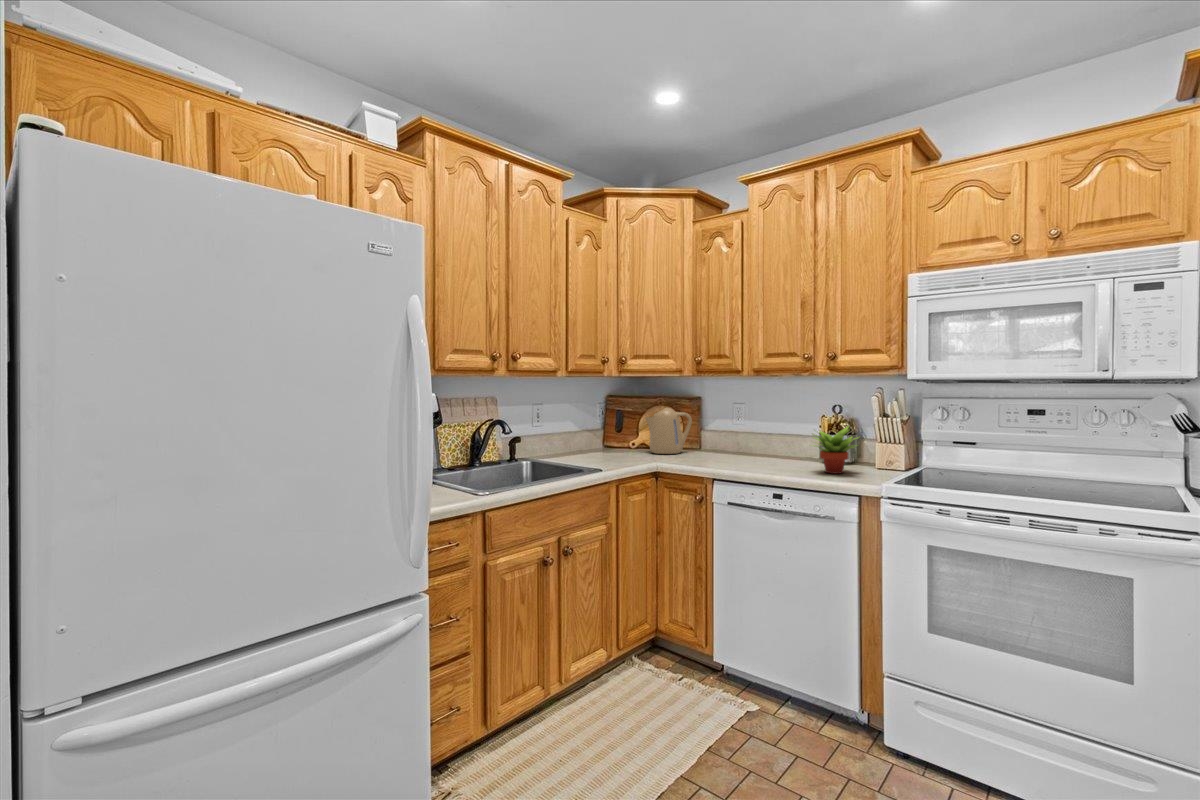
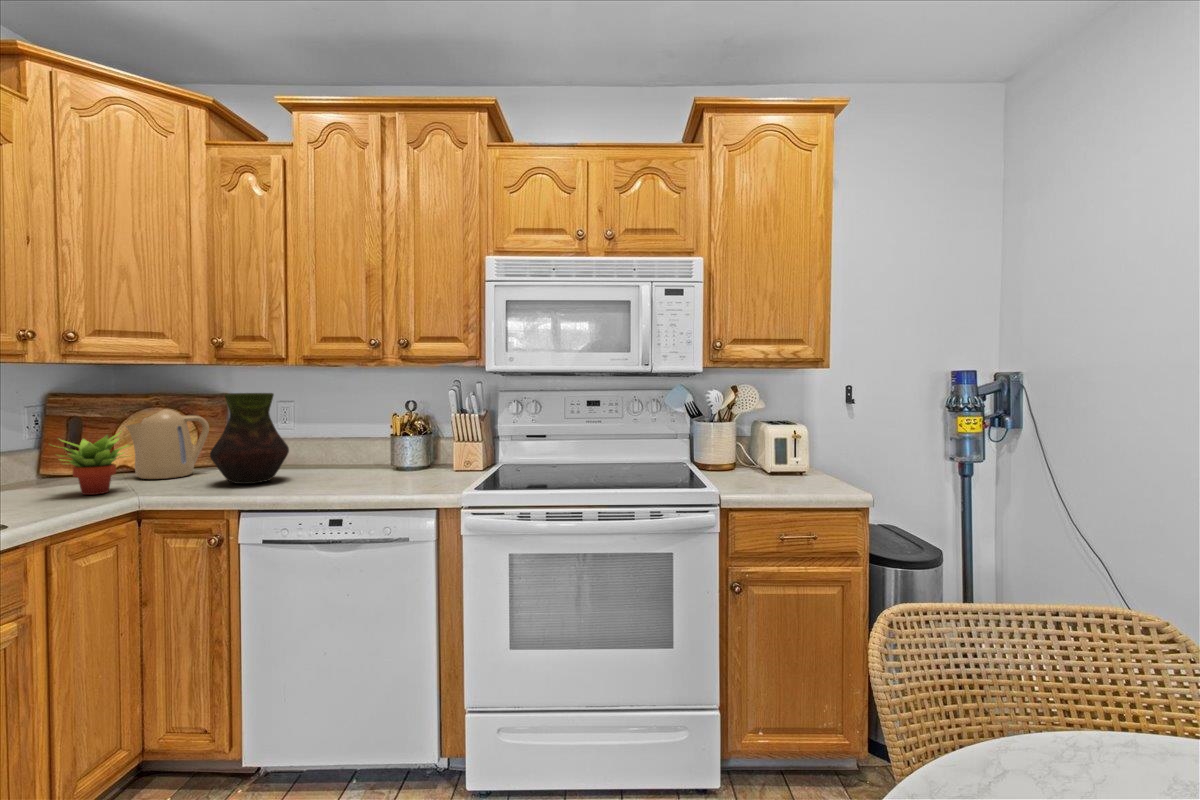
vase: none [692,397,743,462] -> present [210,393,289,484]
succulent plant: present [813,425,860,474] -> present [60,431,129,495]

